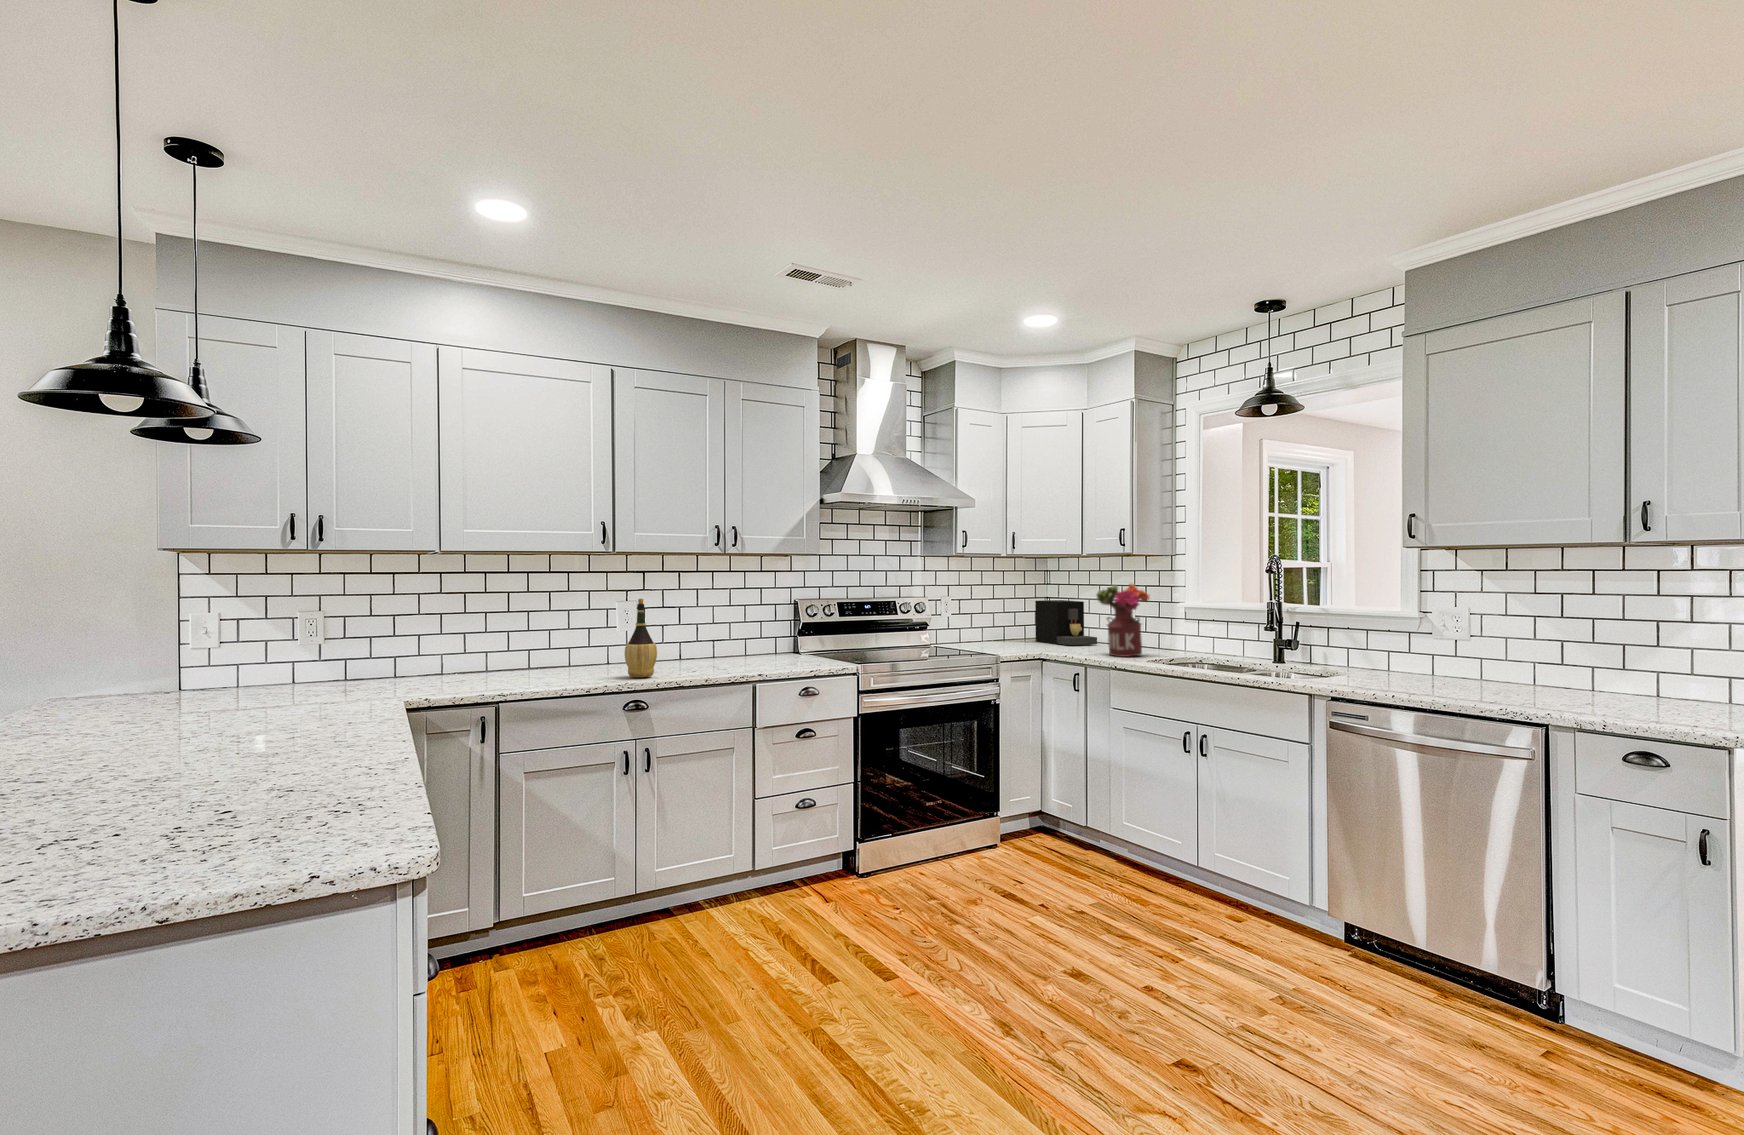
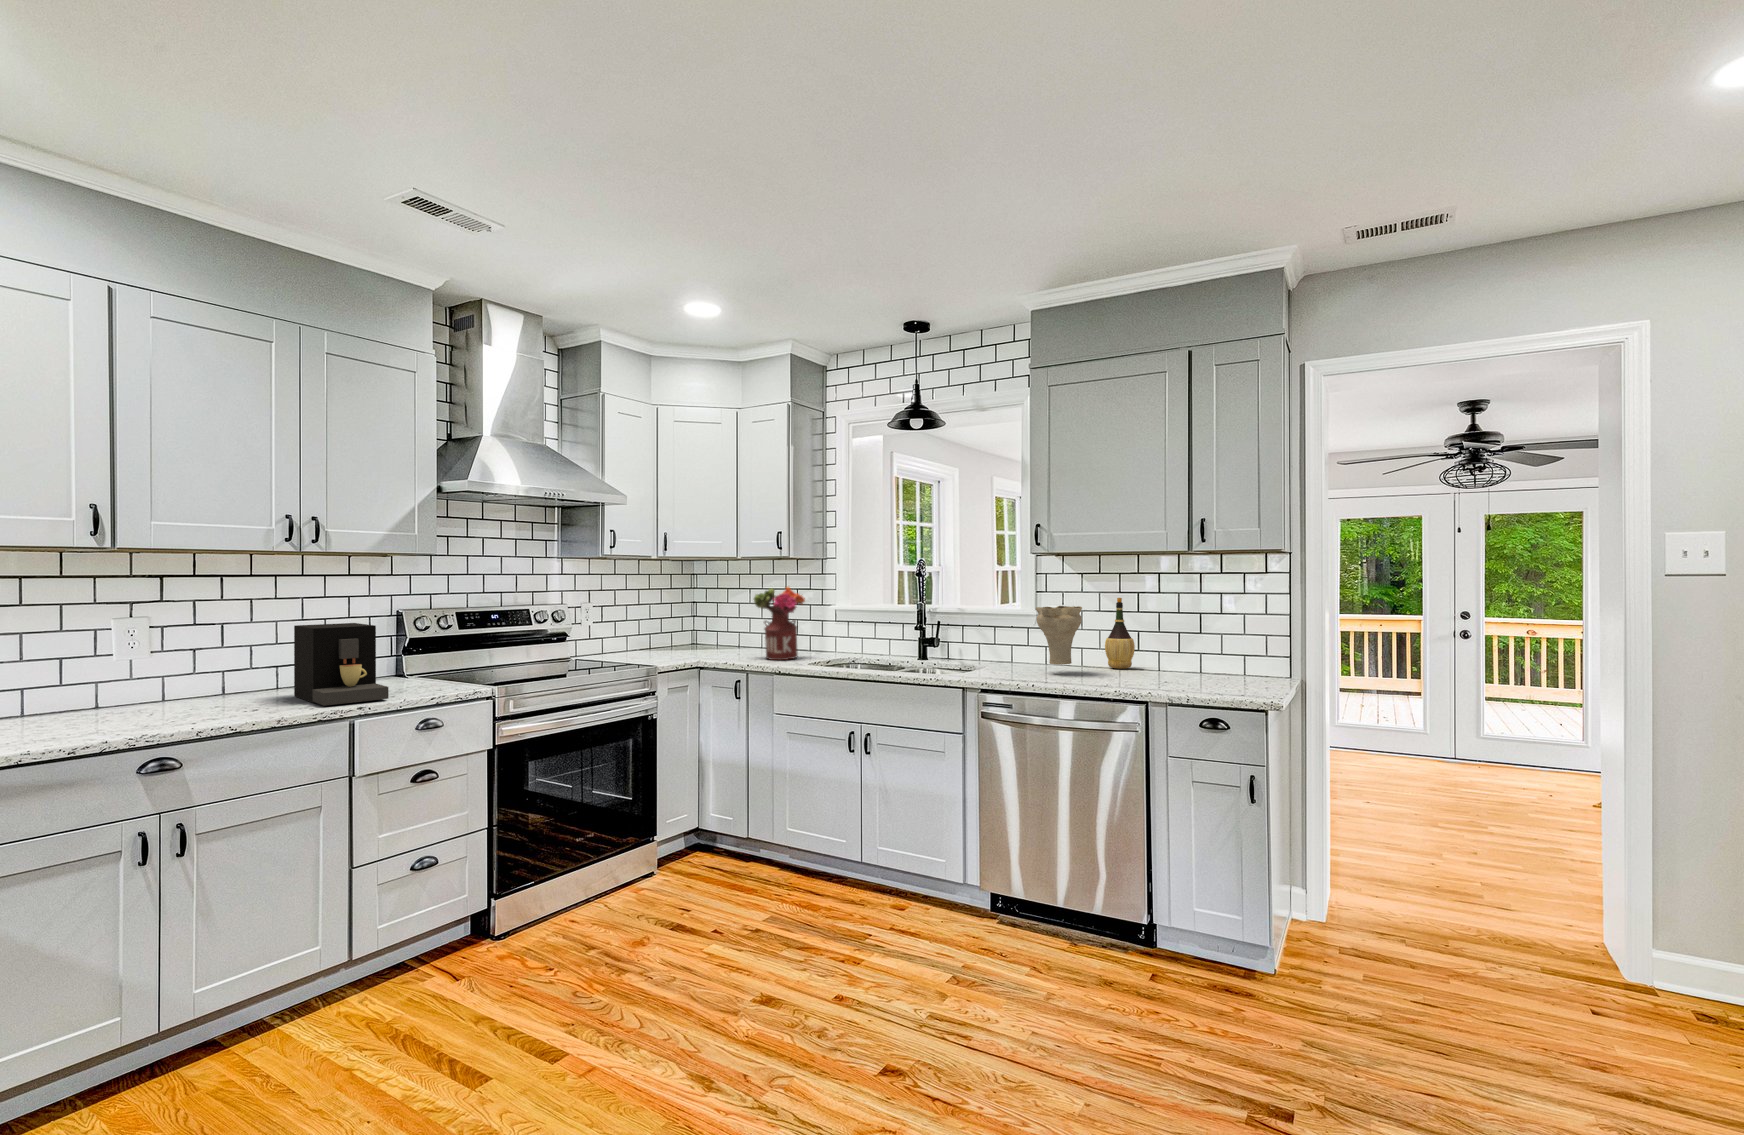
wine bottle: present [625,599,657,677] -> present [1105,598,1135,669]
coffee maker: present [1035,600,1097,645] -> present [294,623,389,706]
vase: none [1406,607,1477,683] -> present [1036,606,1082,665]

